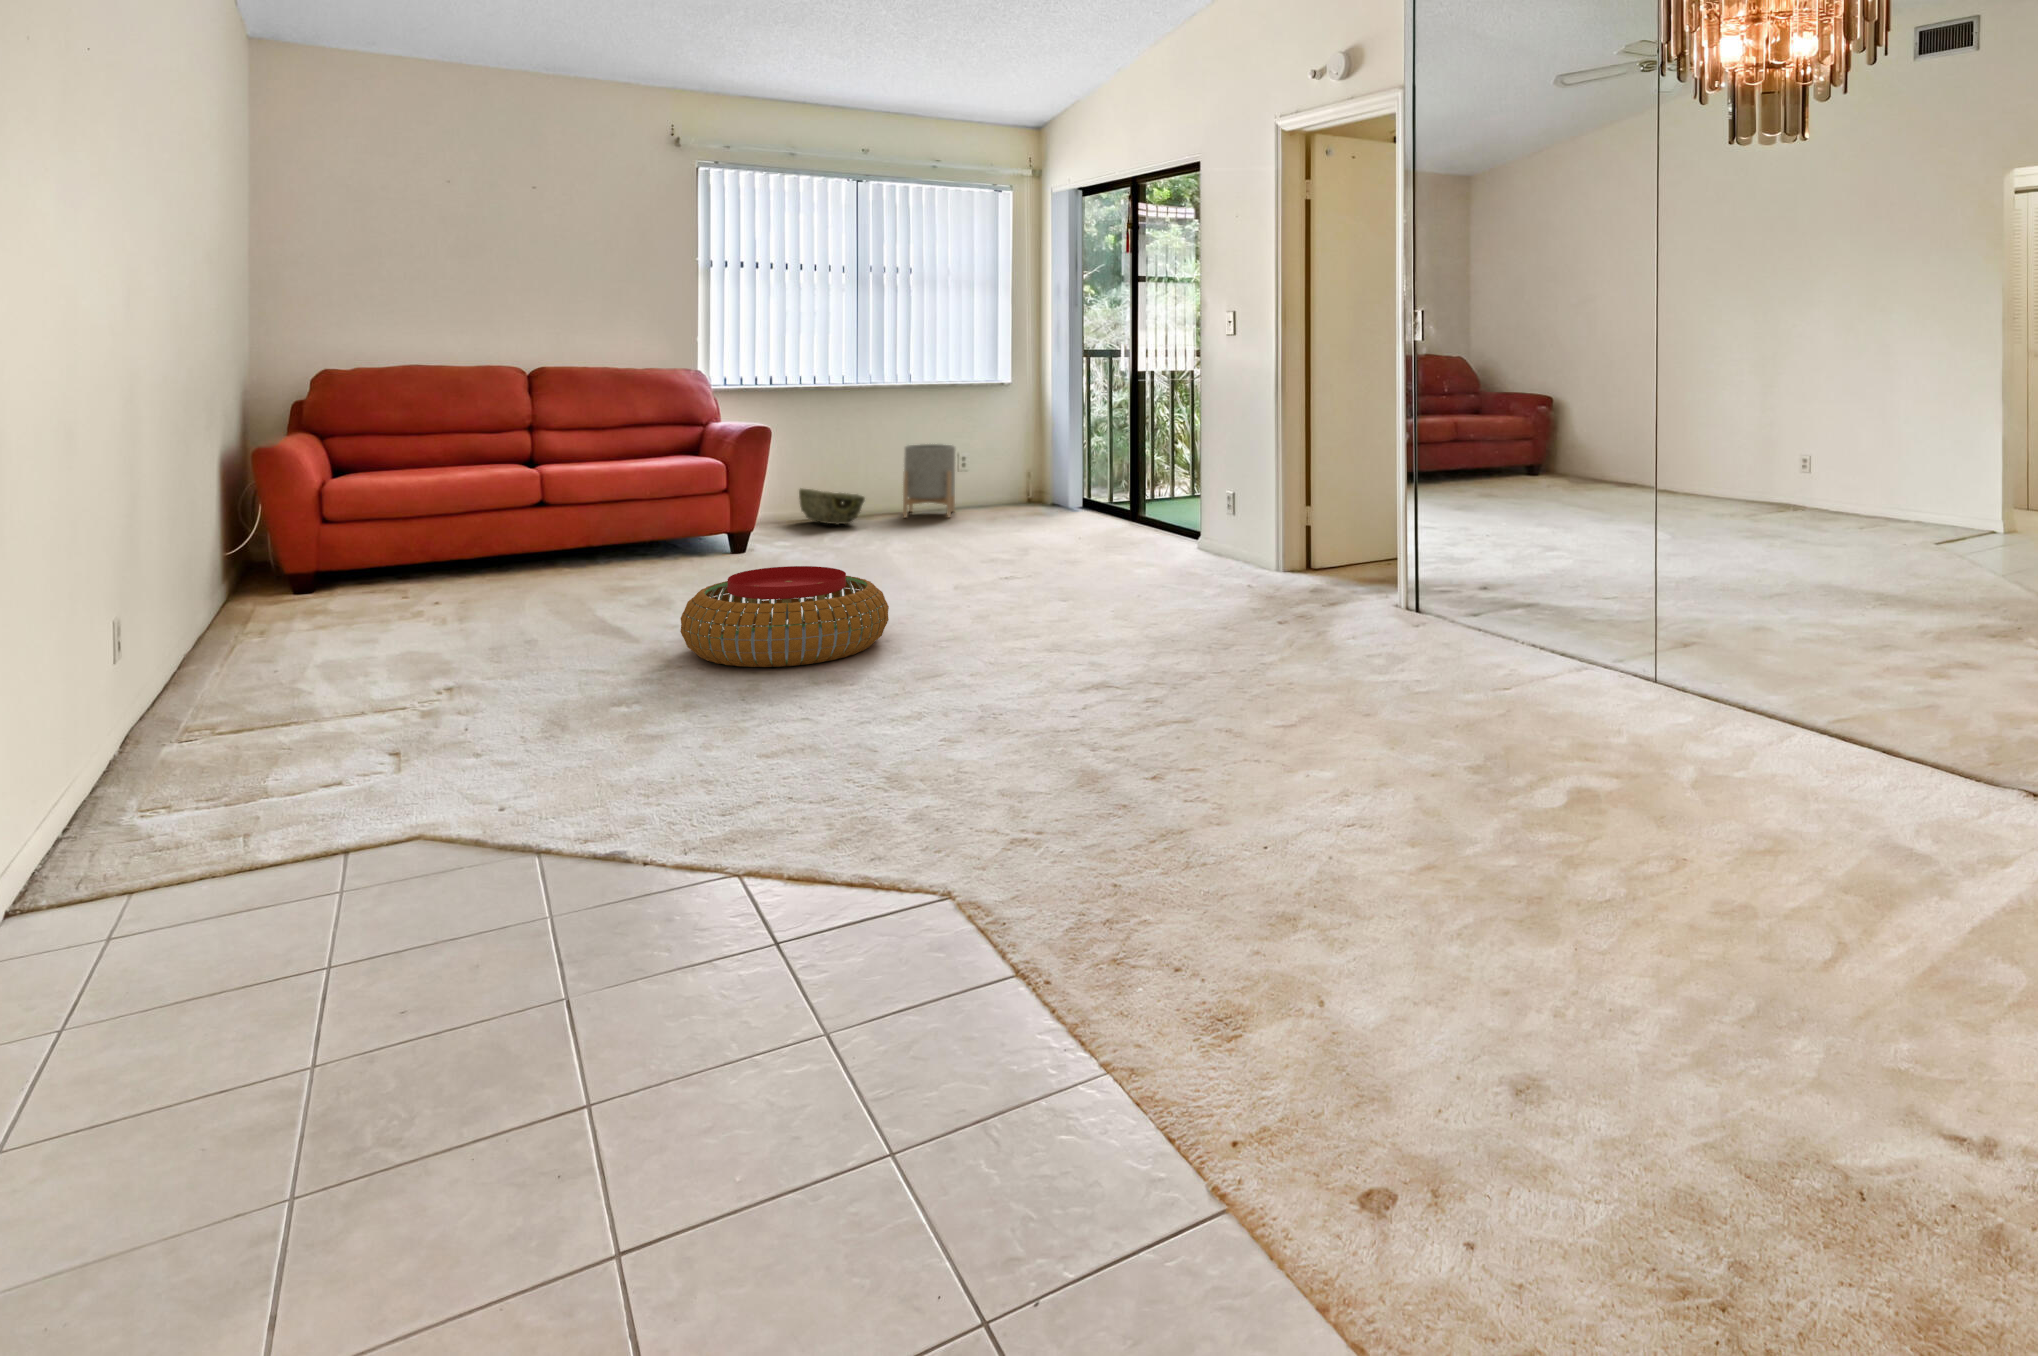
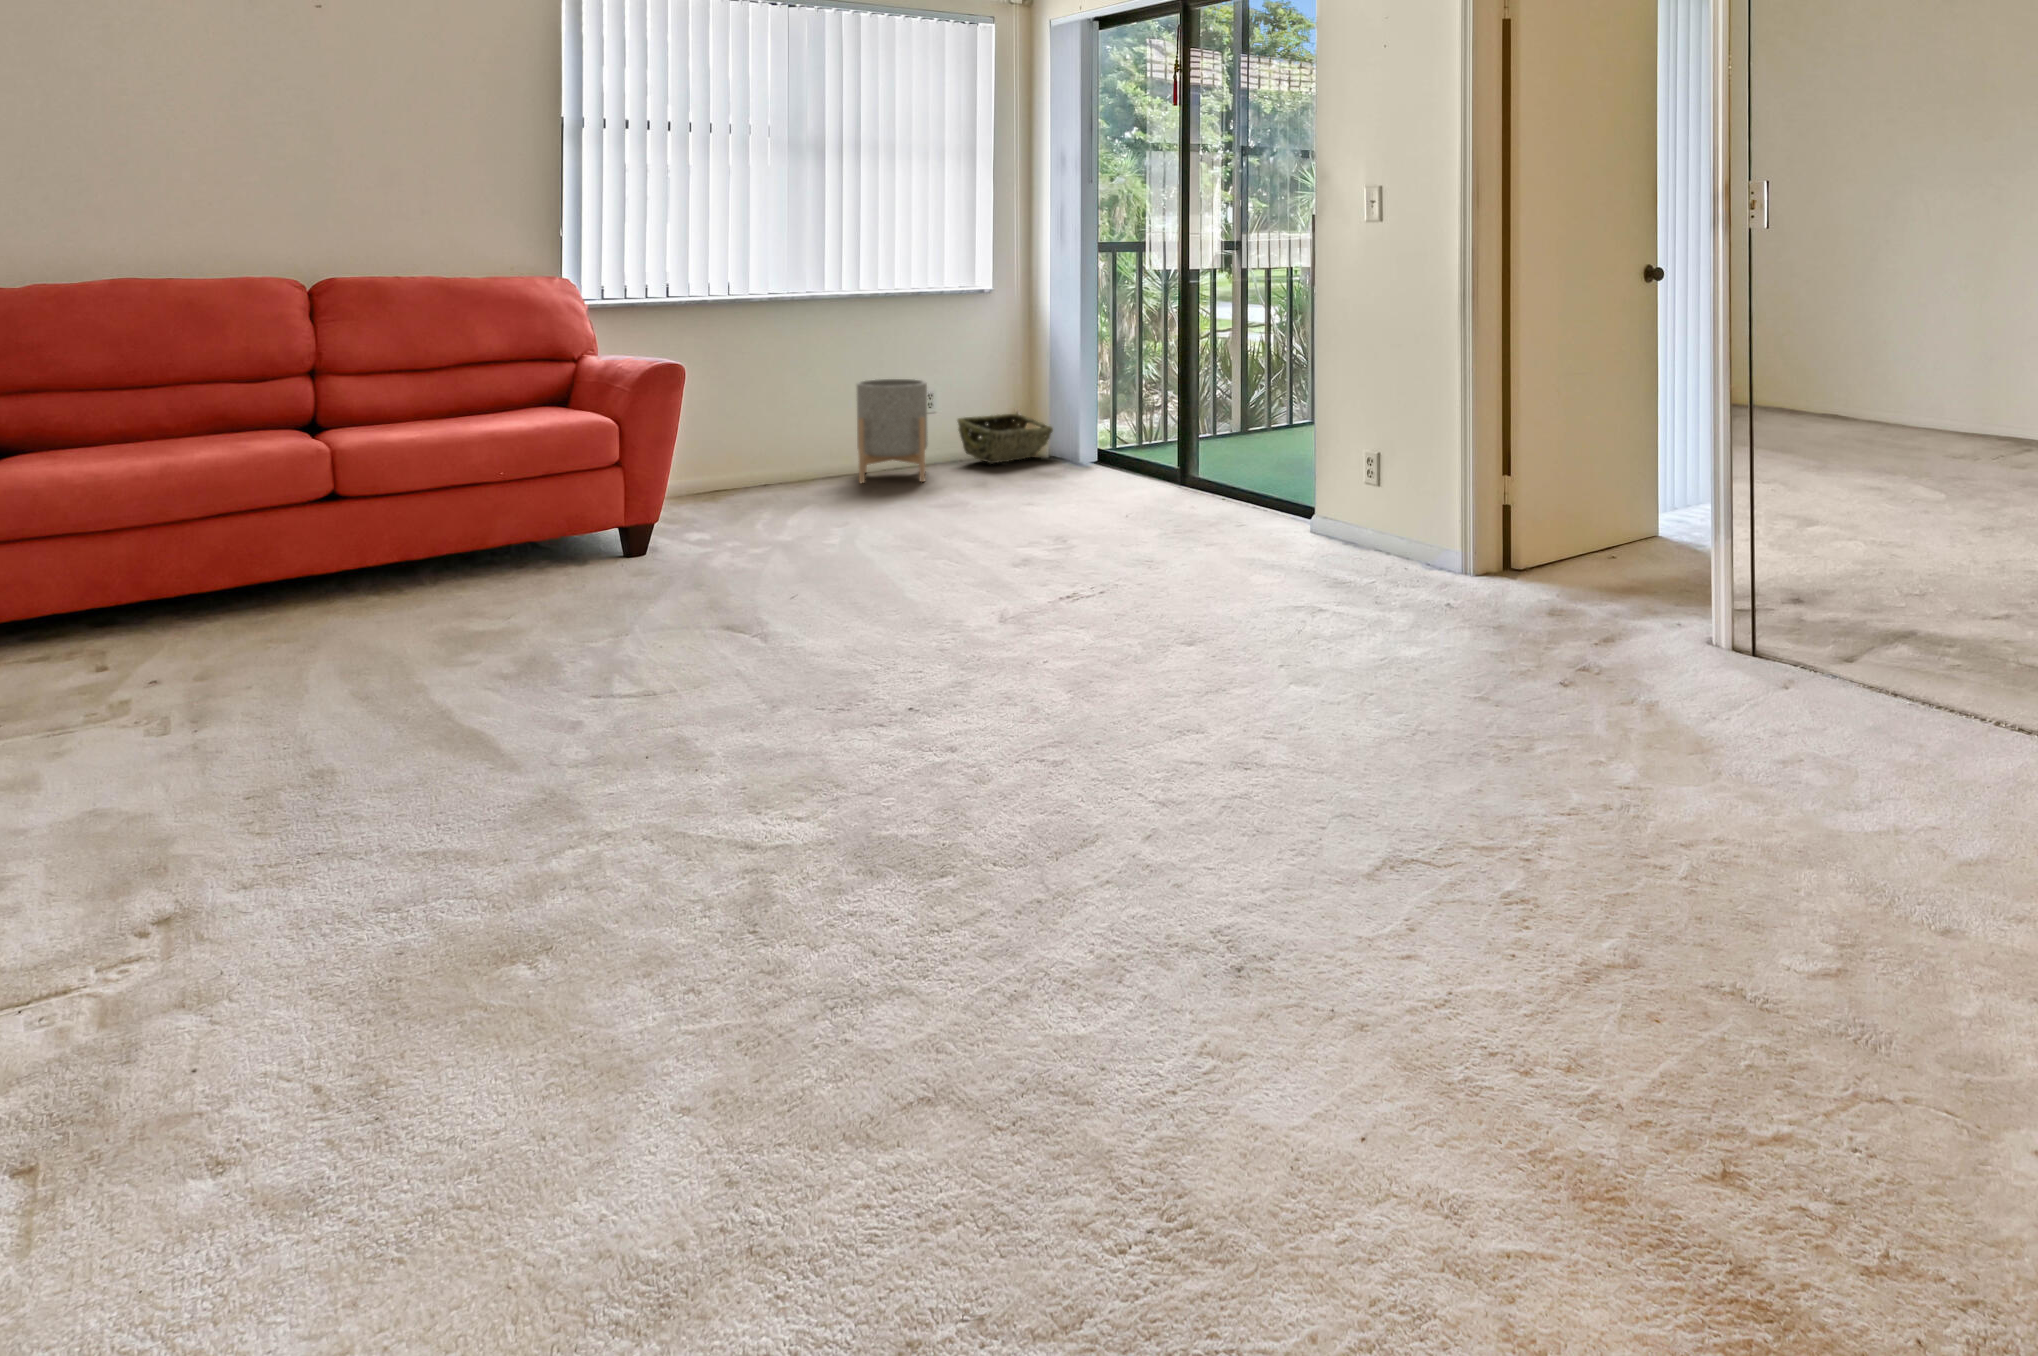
woven basket: present [799,488,865,525] -> present [957,414,1053,464]
pouf: present [680,566,889,667] -> none [605,621,957,826]

